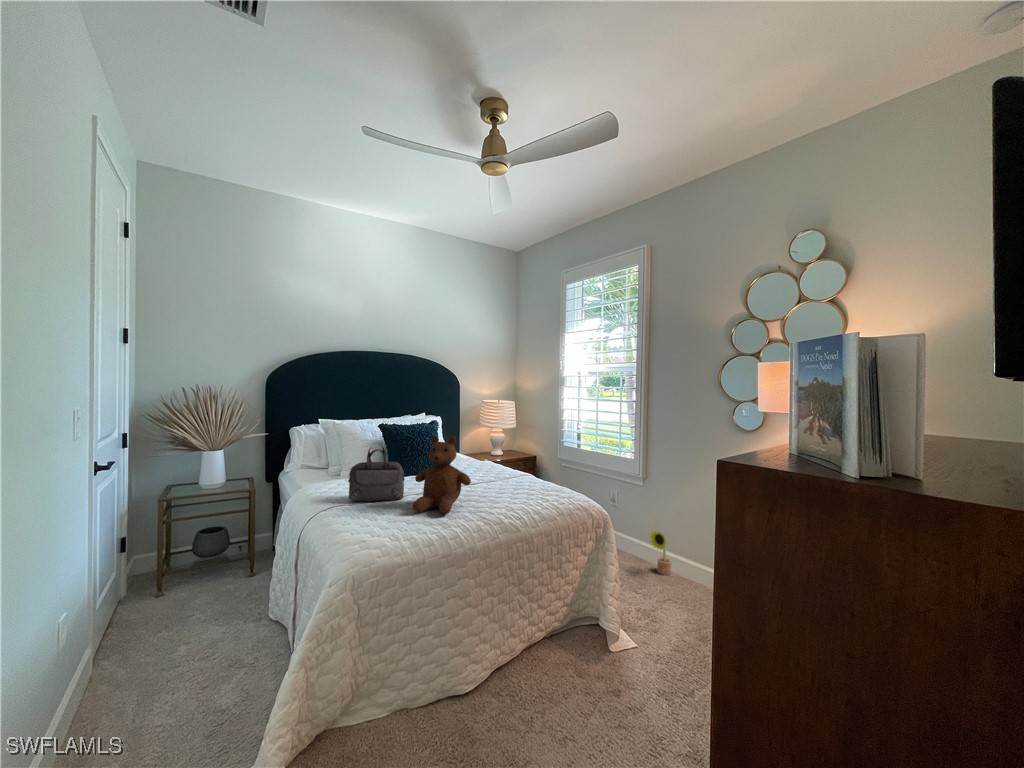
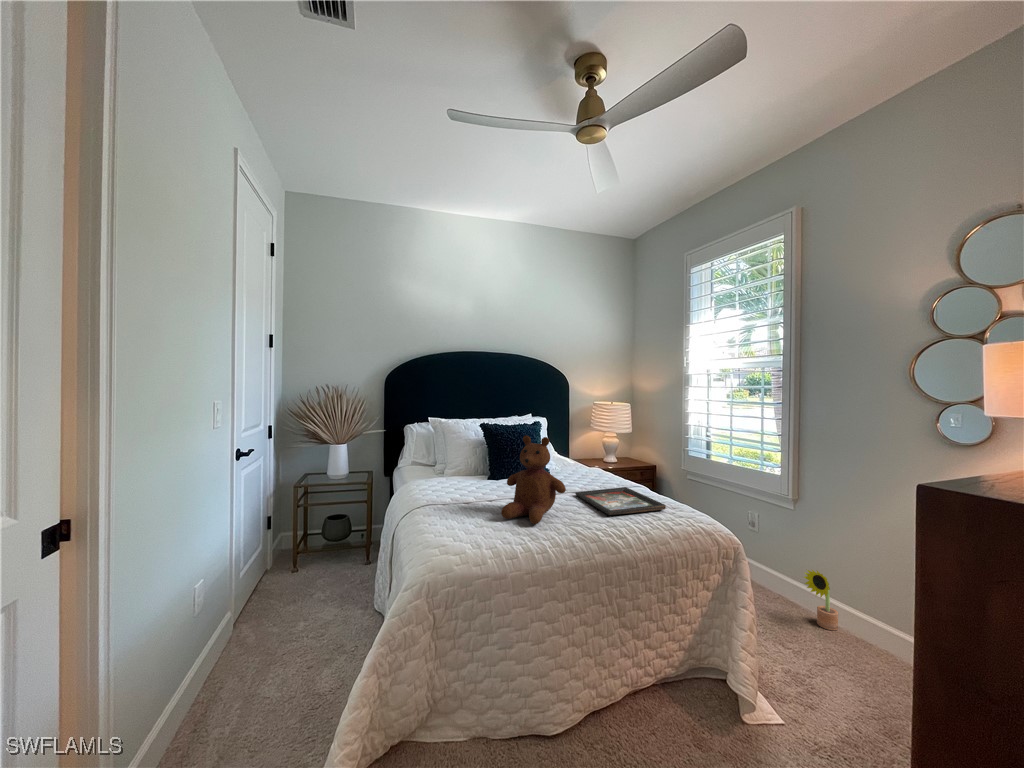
handbag: present [348,443,405,501] -> none [442,442,498,503]
decorative tray: none [475,476,552,501] -> present [575,487,666,515]

